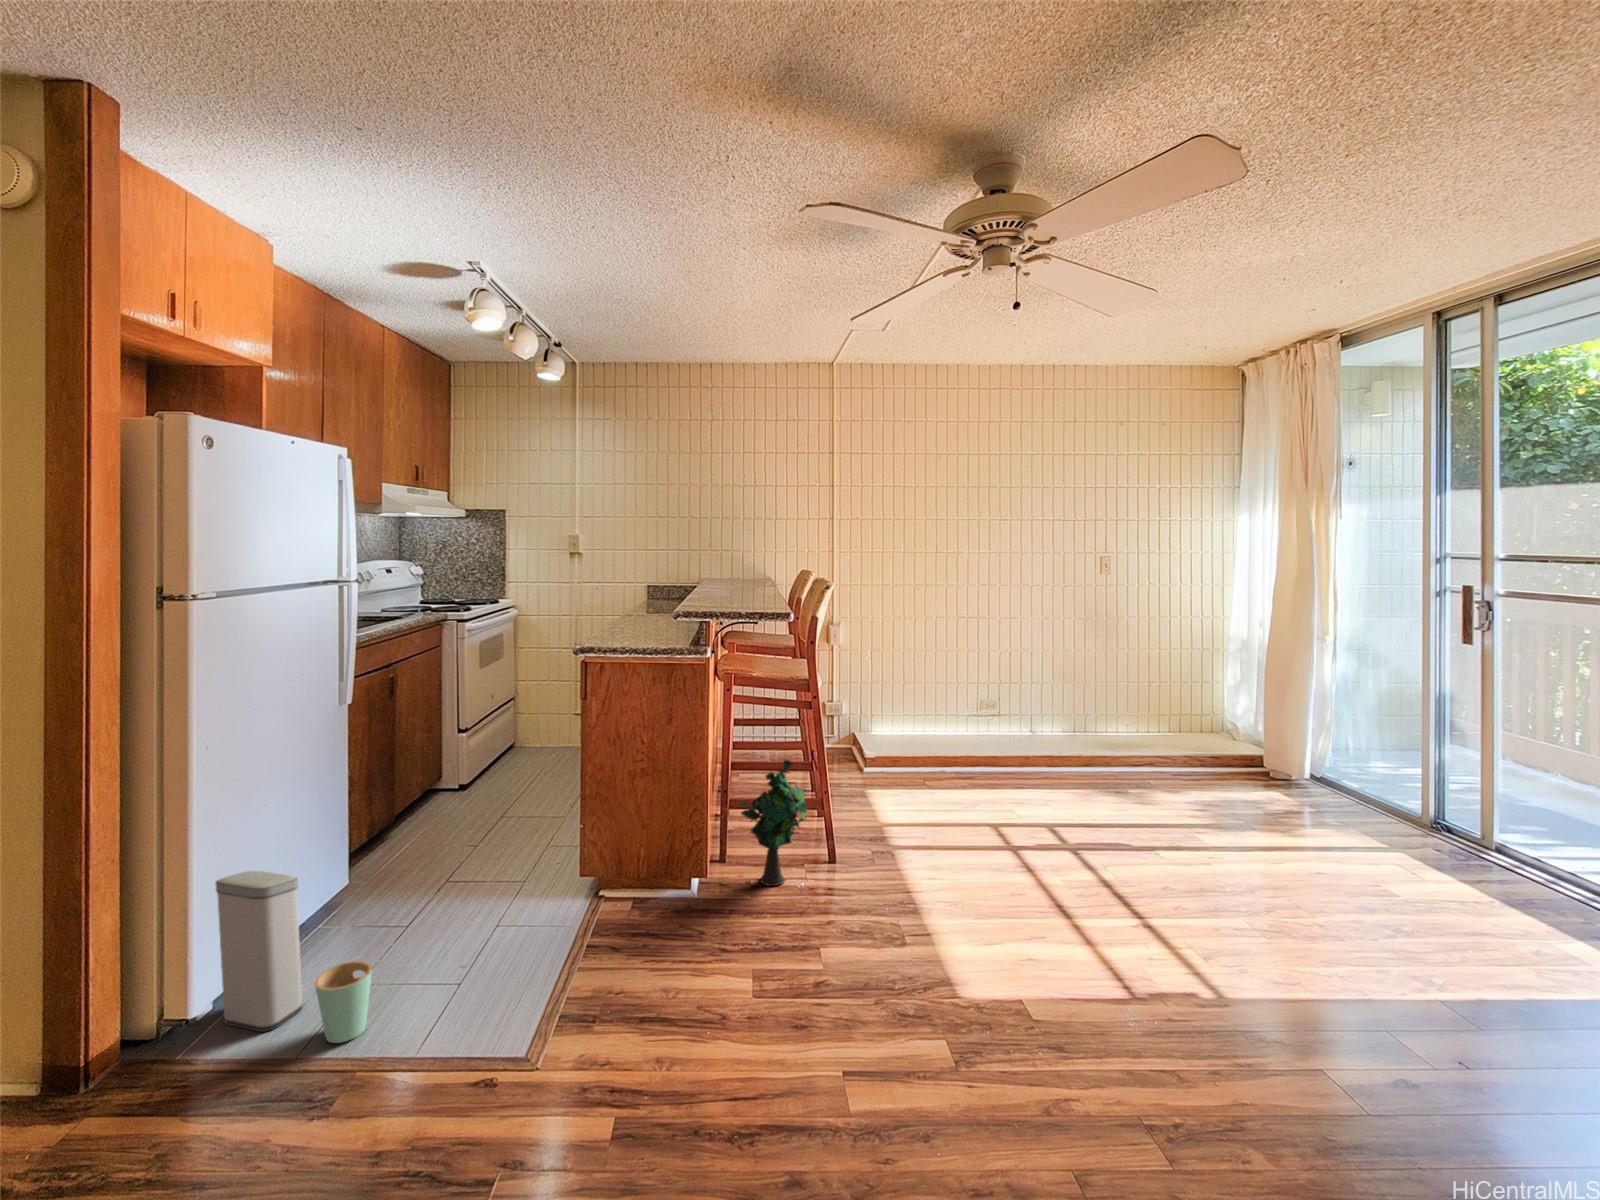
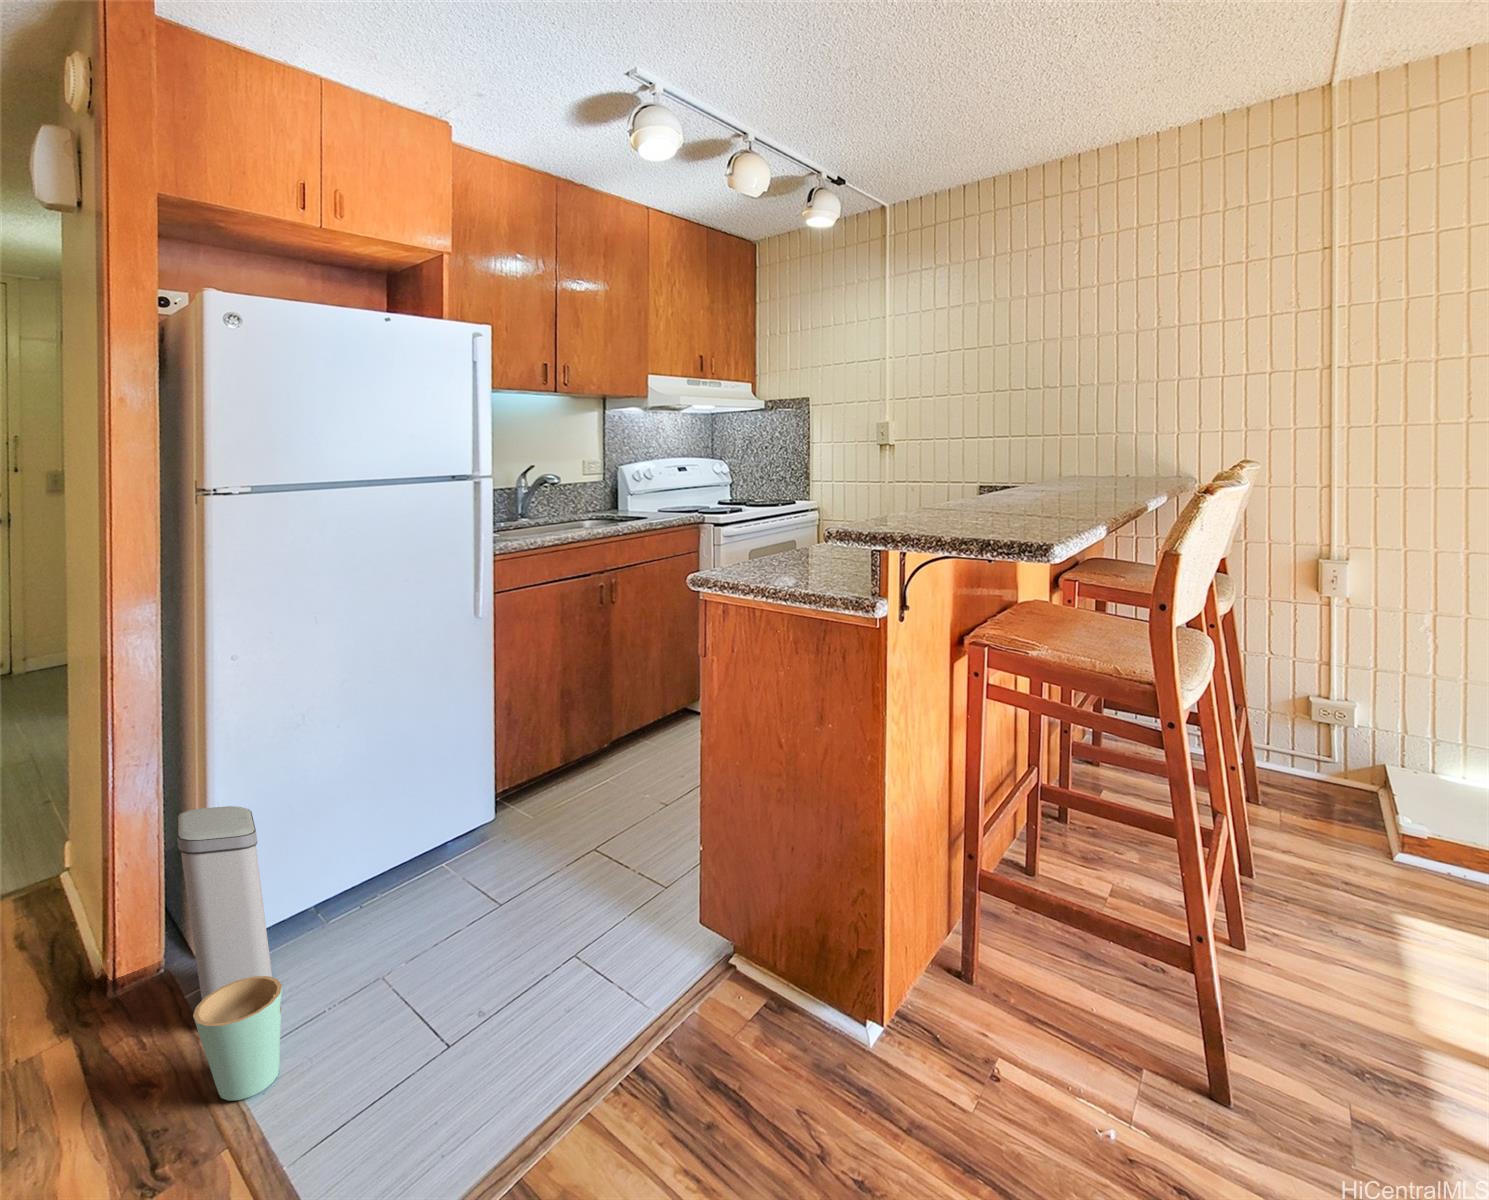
decorative plant: present [740,760,808,886] -> none [971,823,1152,1100]

